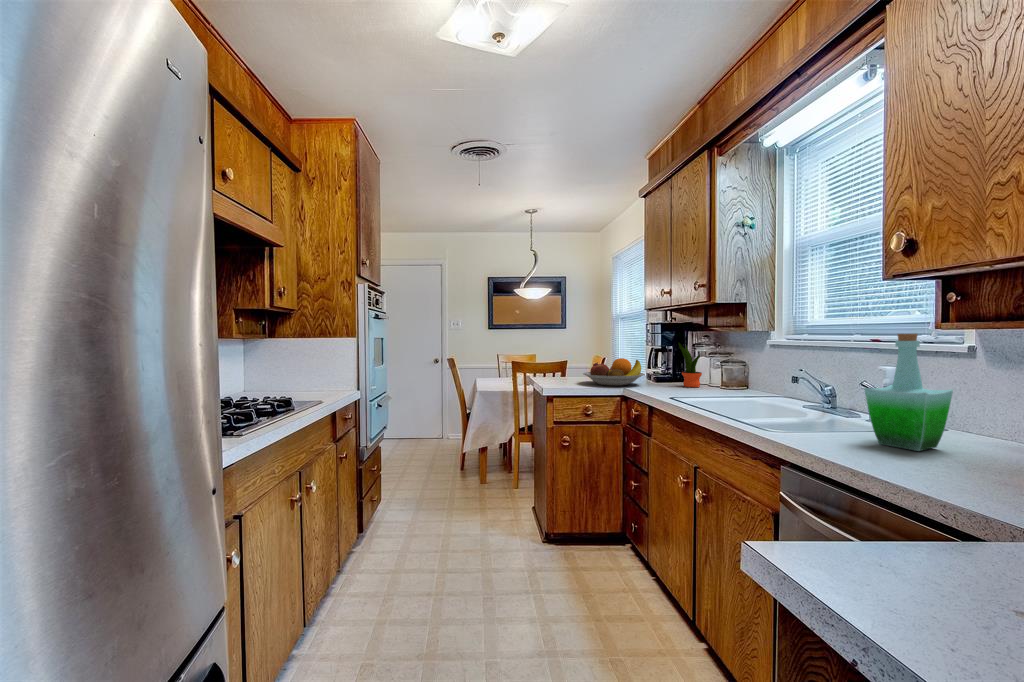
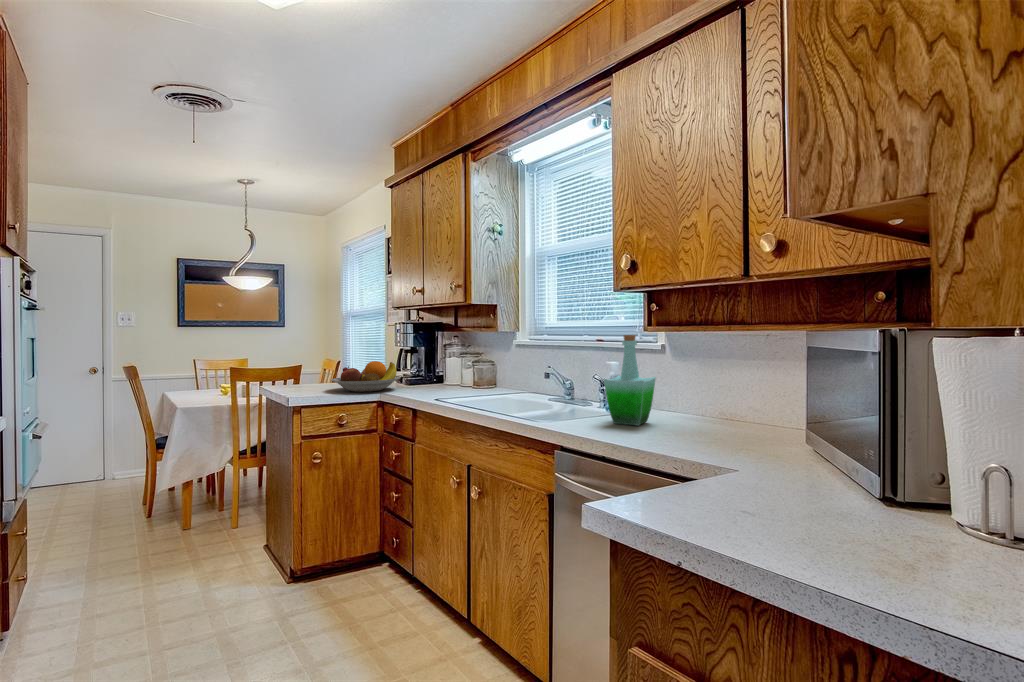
potted plant: present [678,342,702,387] -> none [434,342,456,388]

